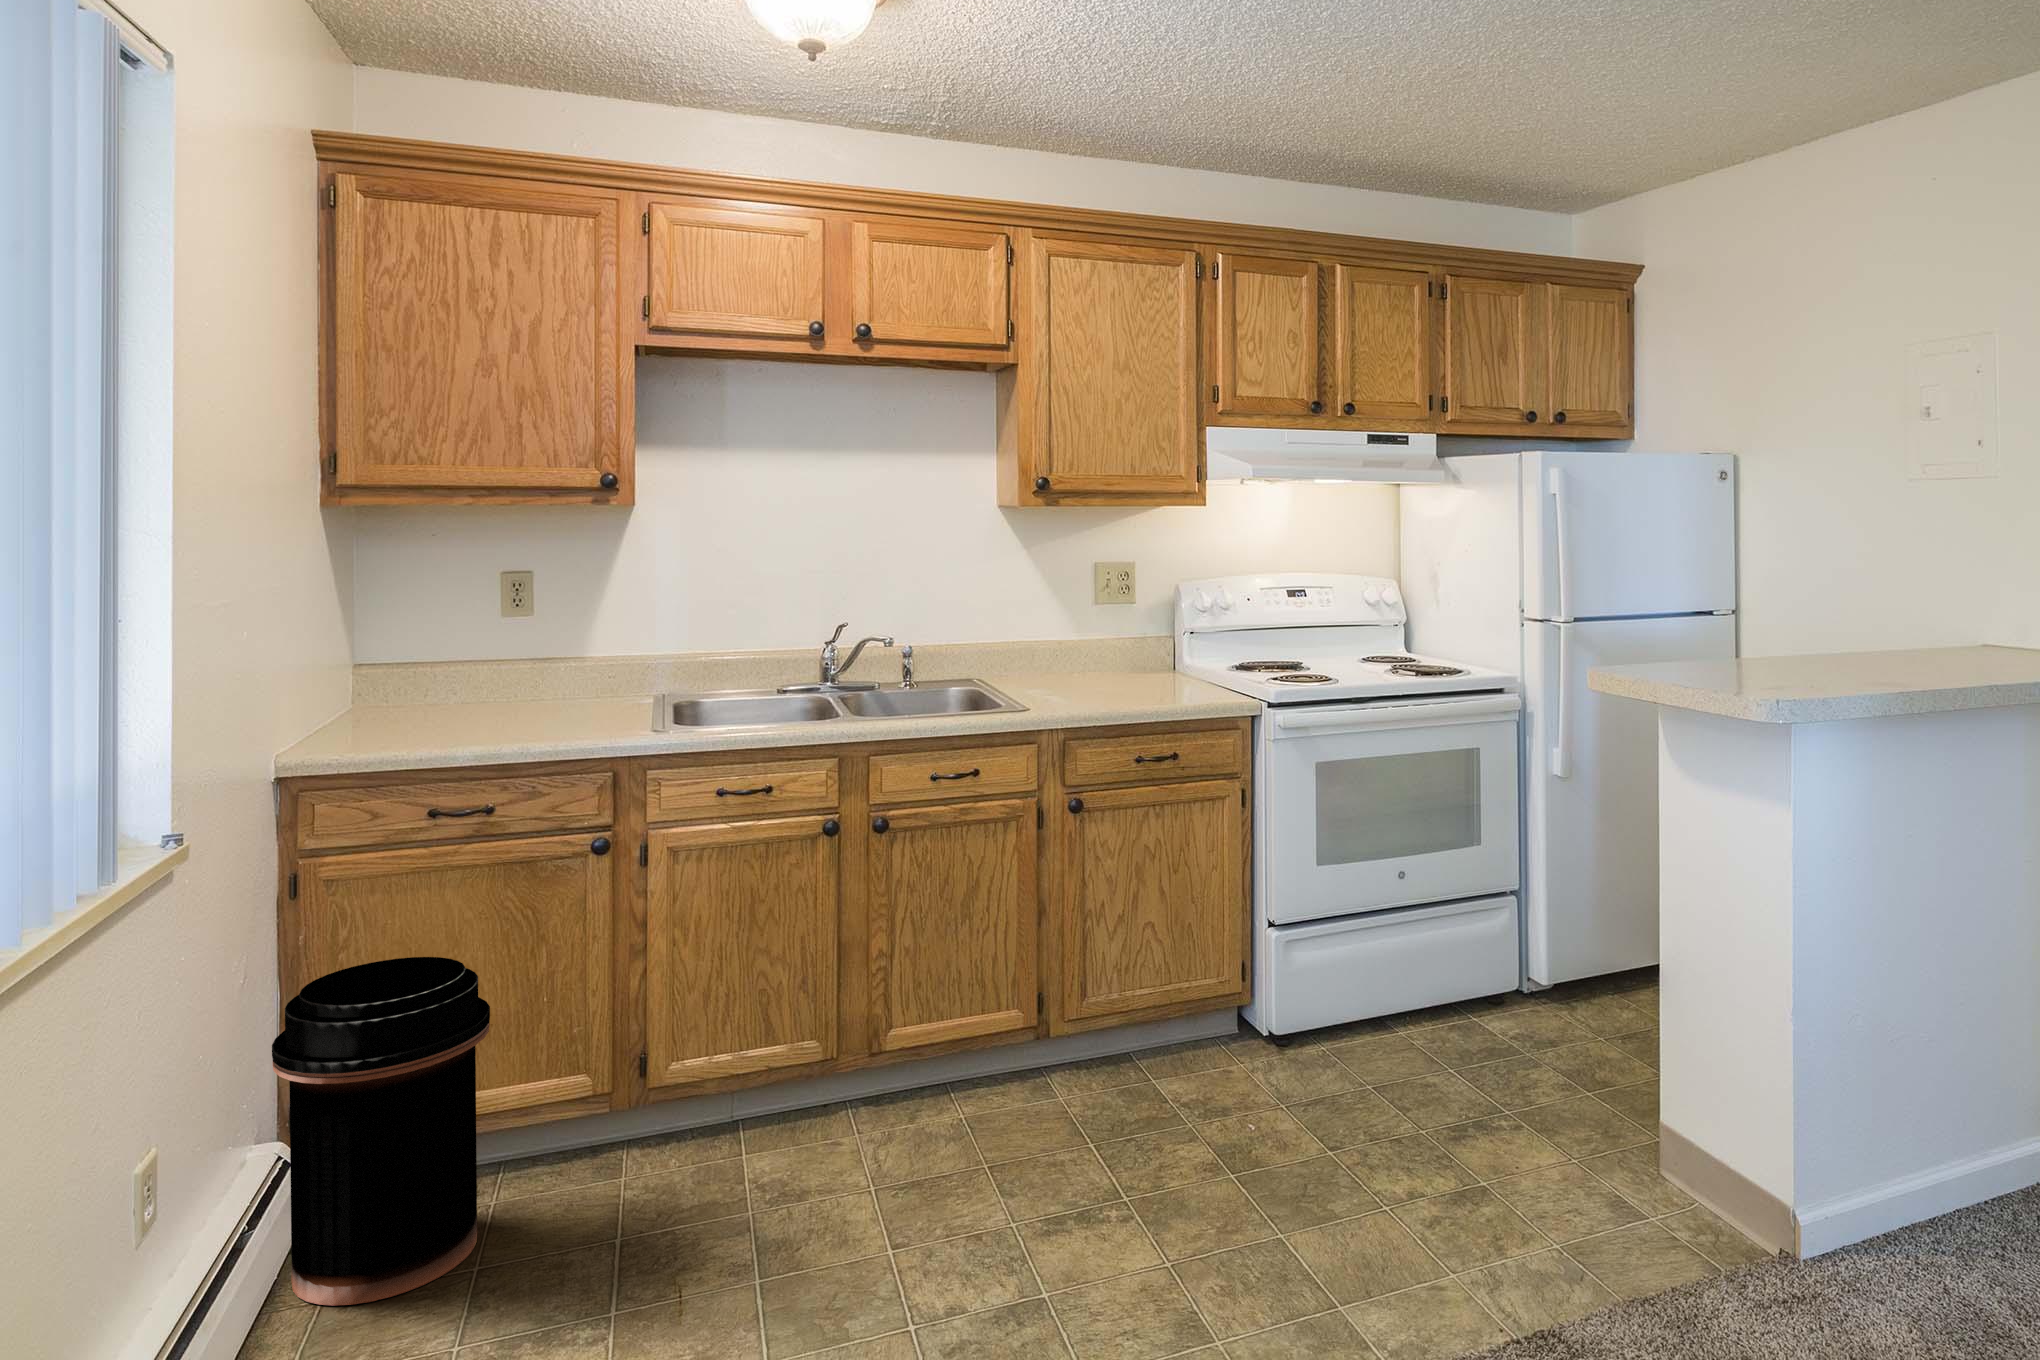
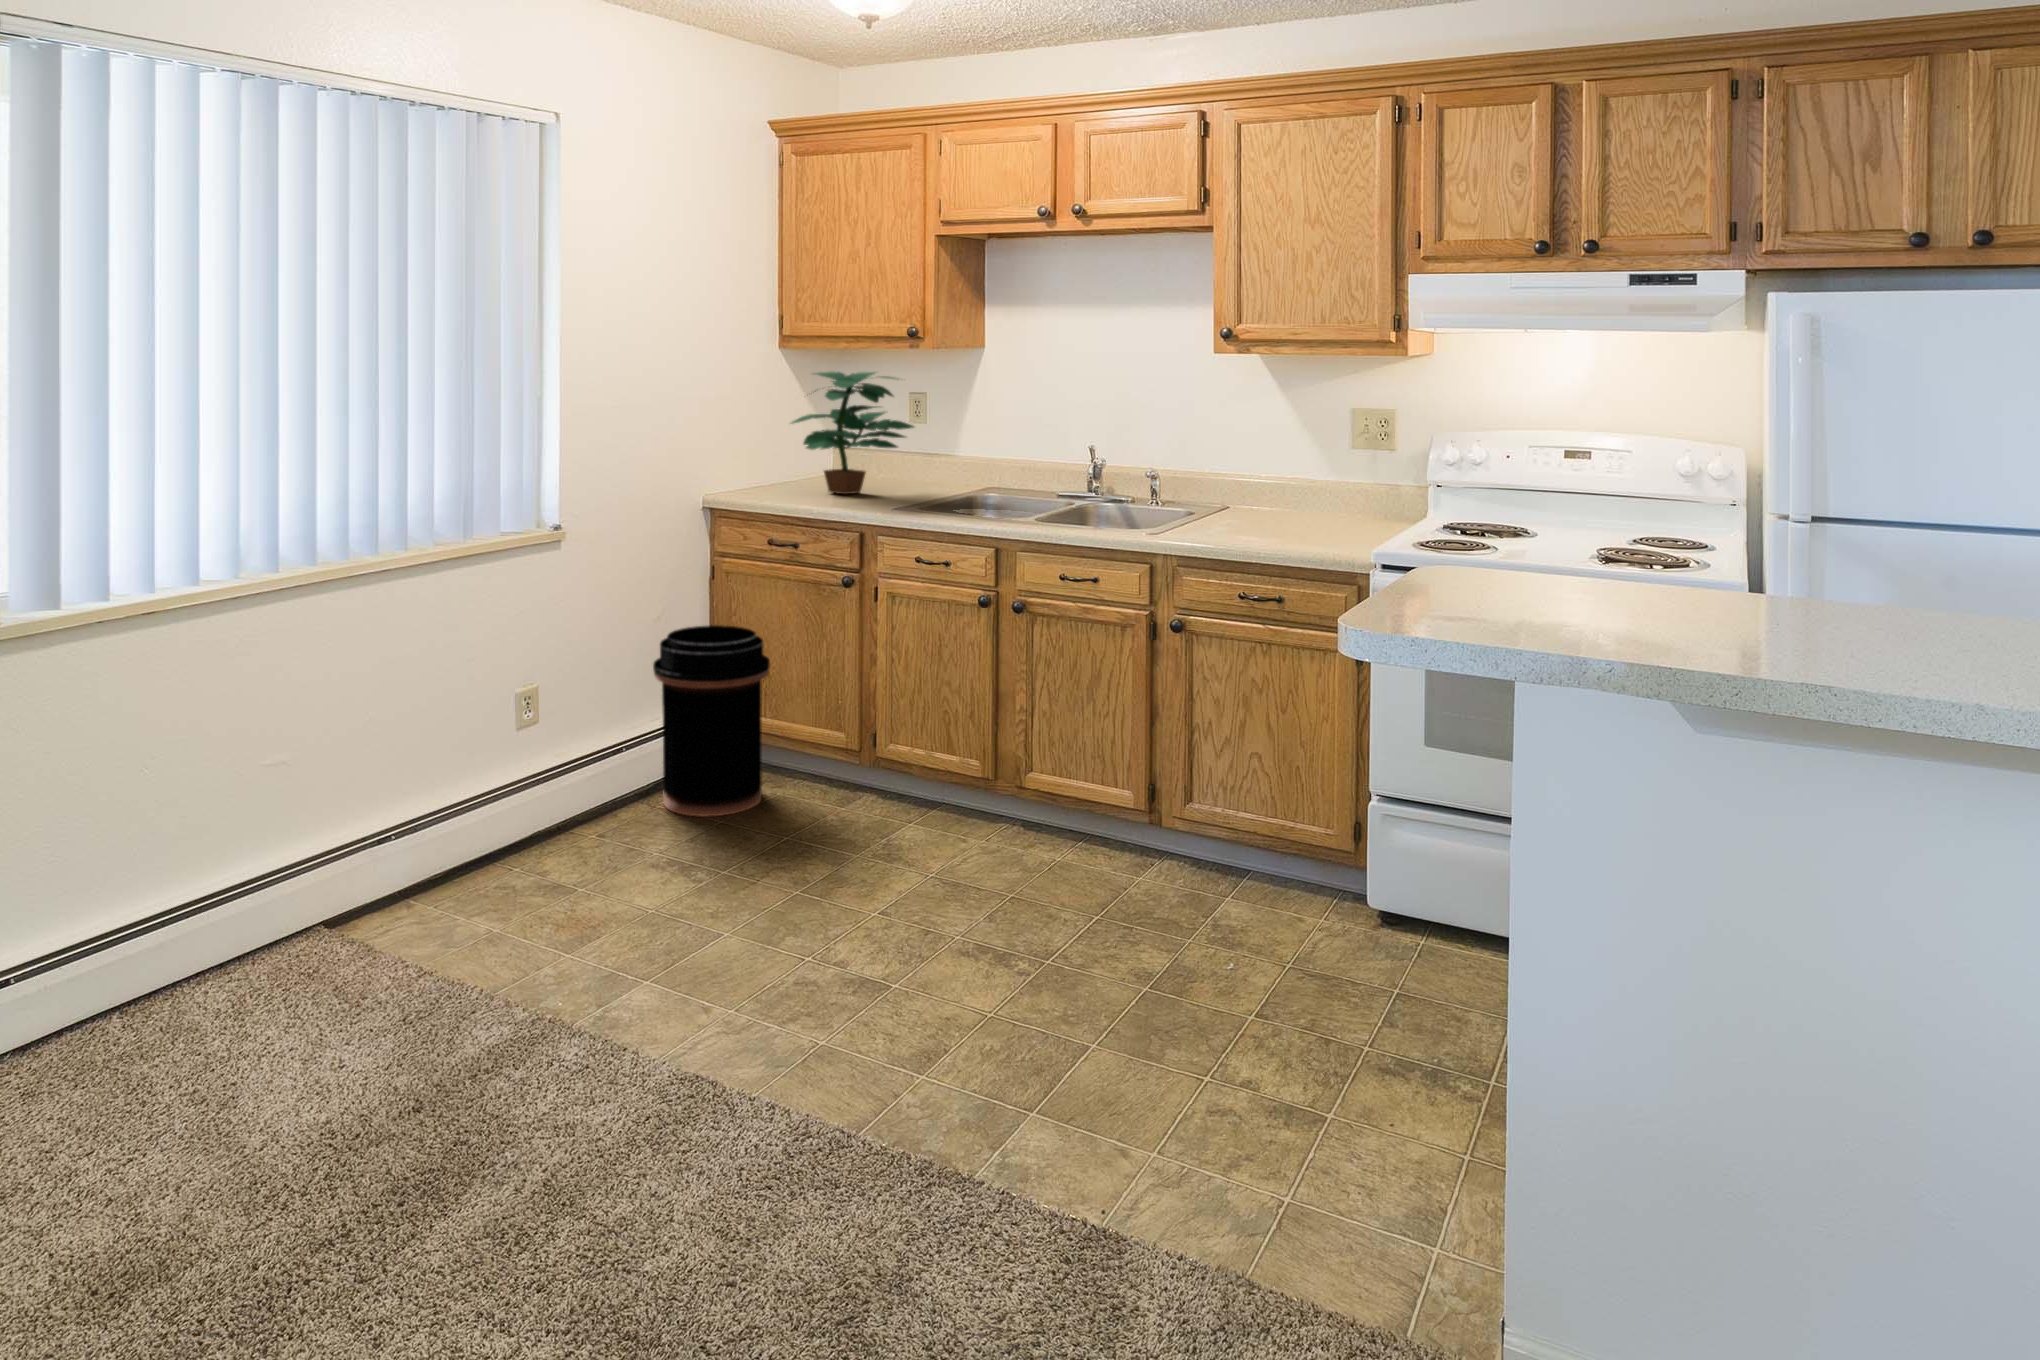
potted plant: none [419,549,592,727] -> present [792,372,914,494]

